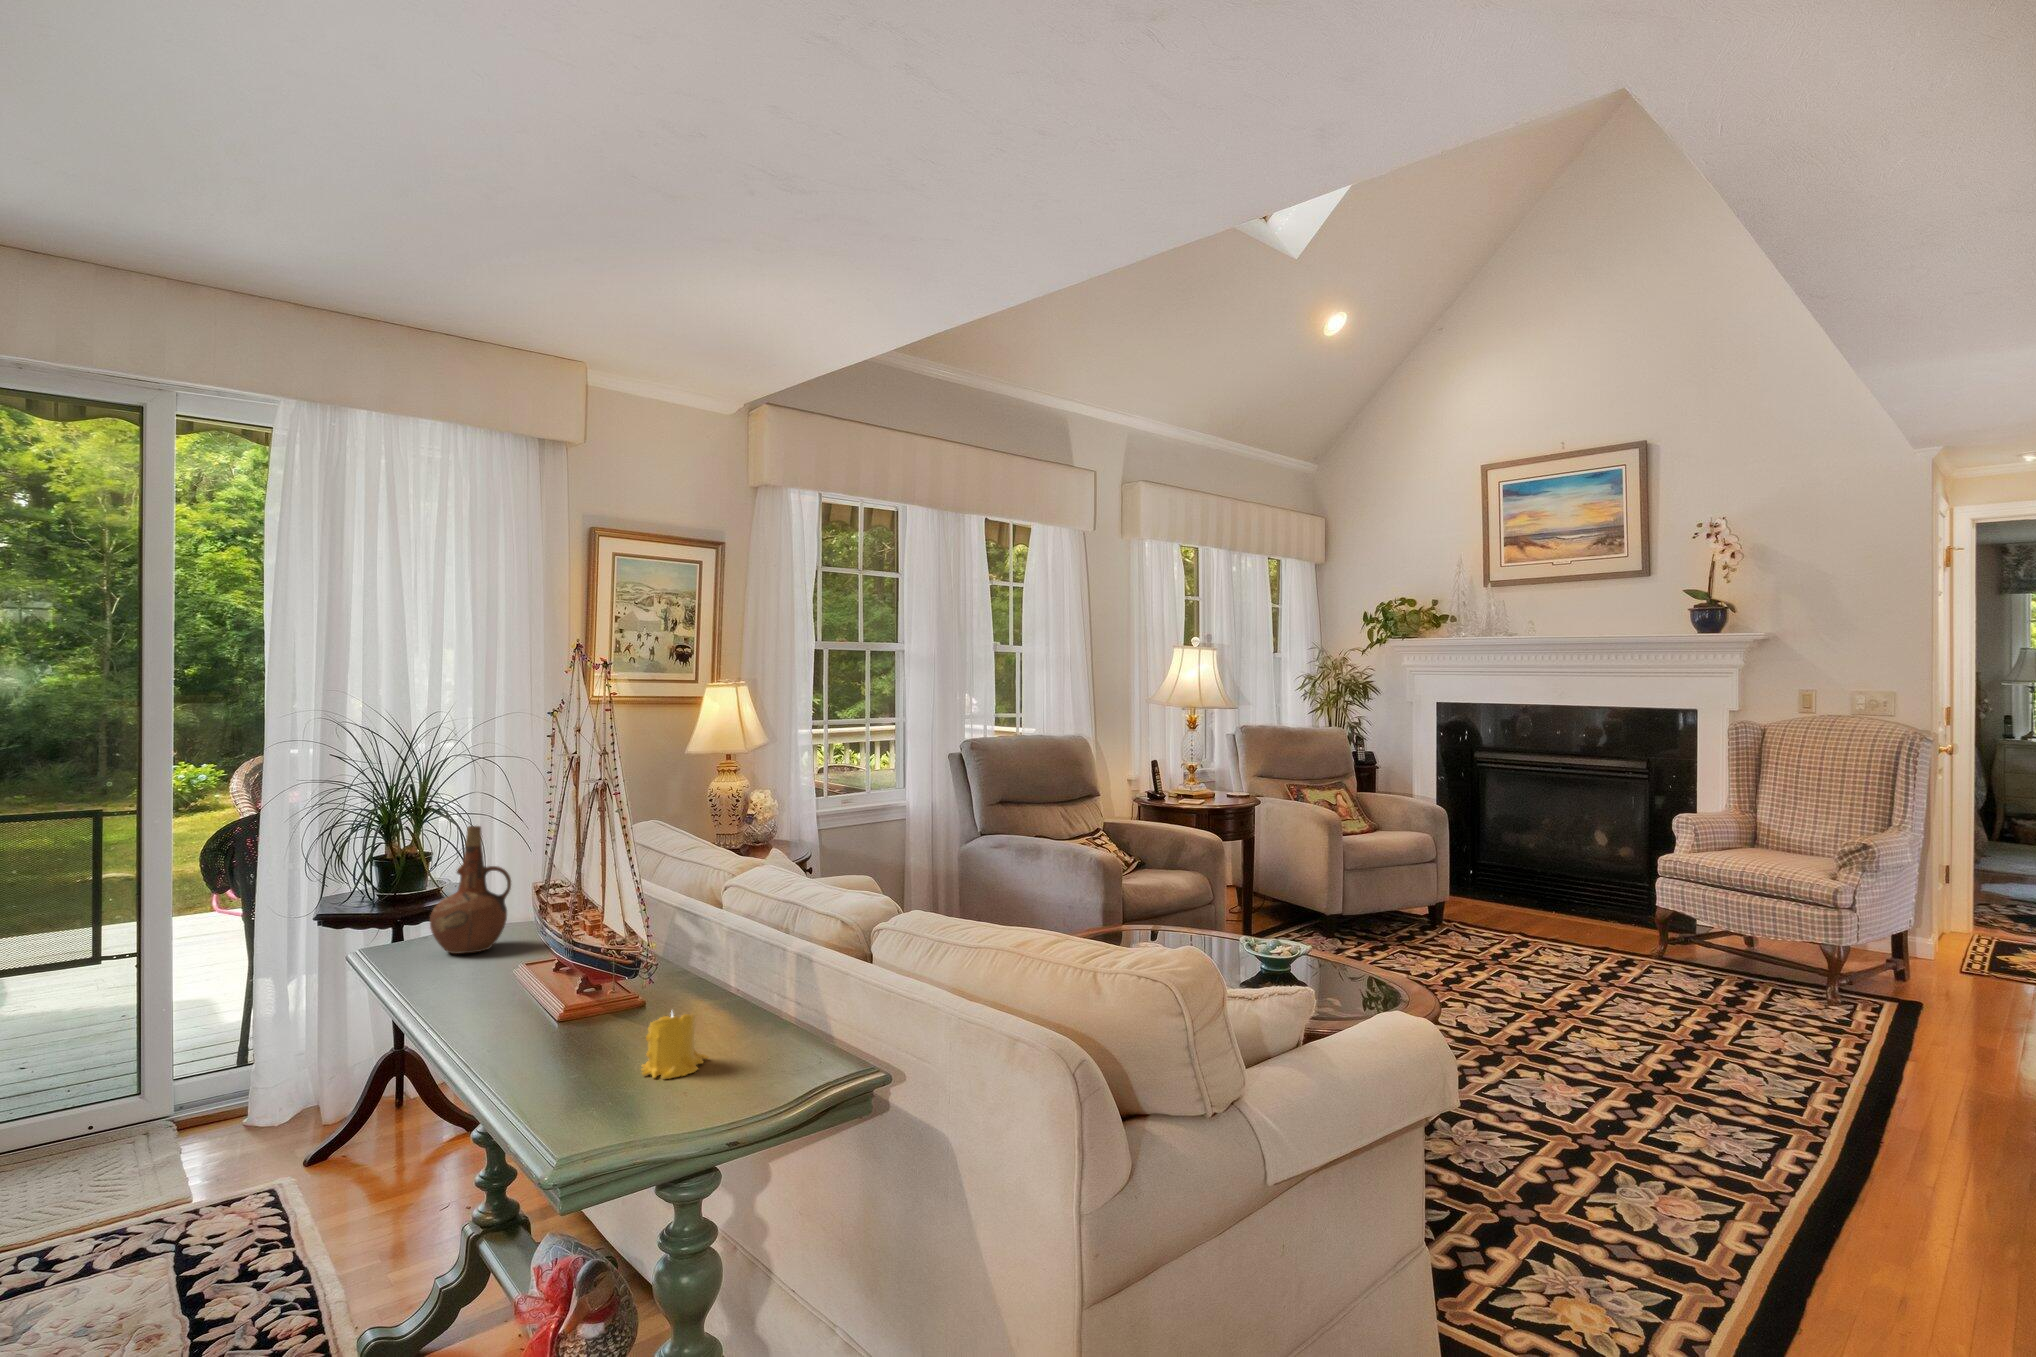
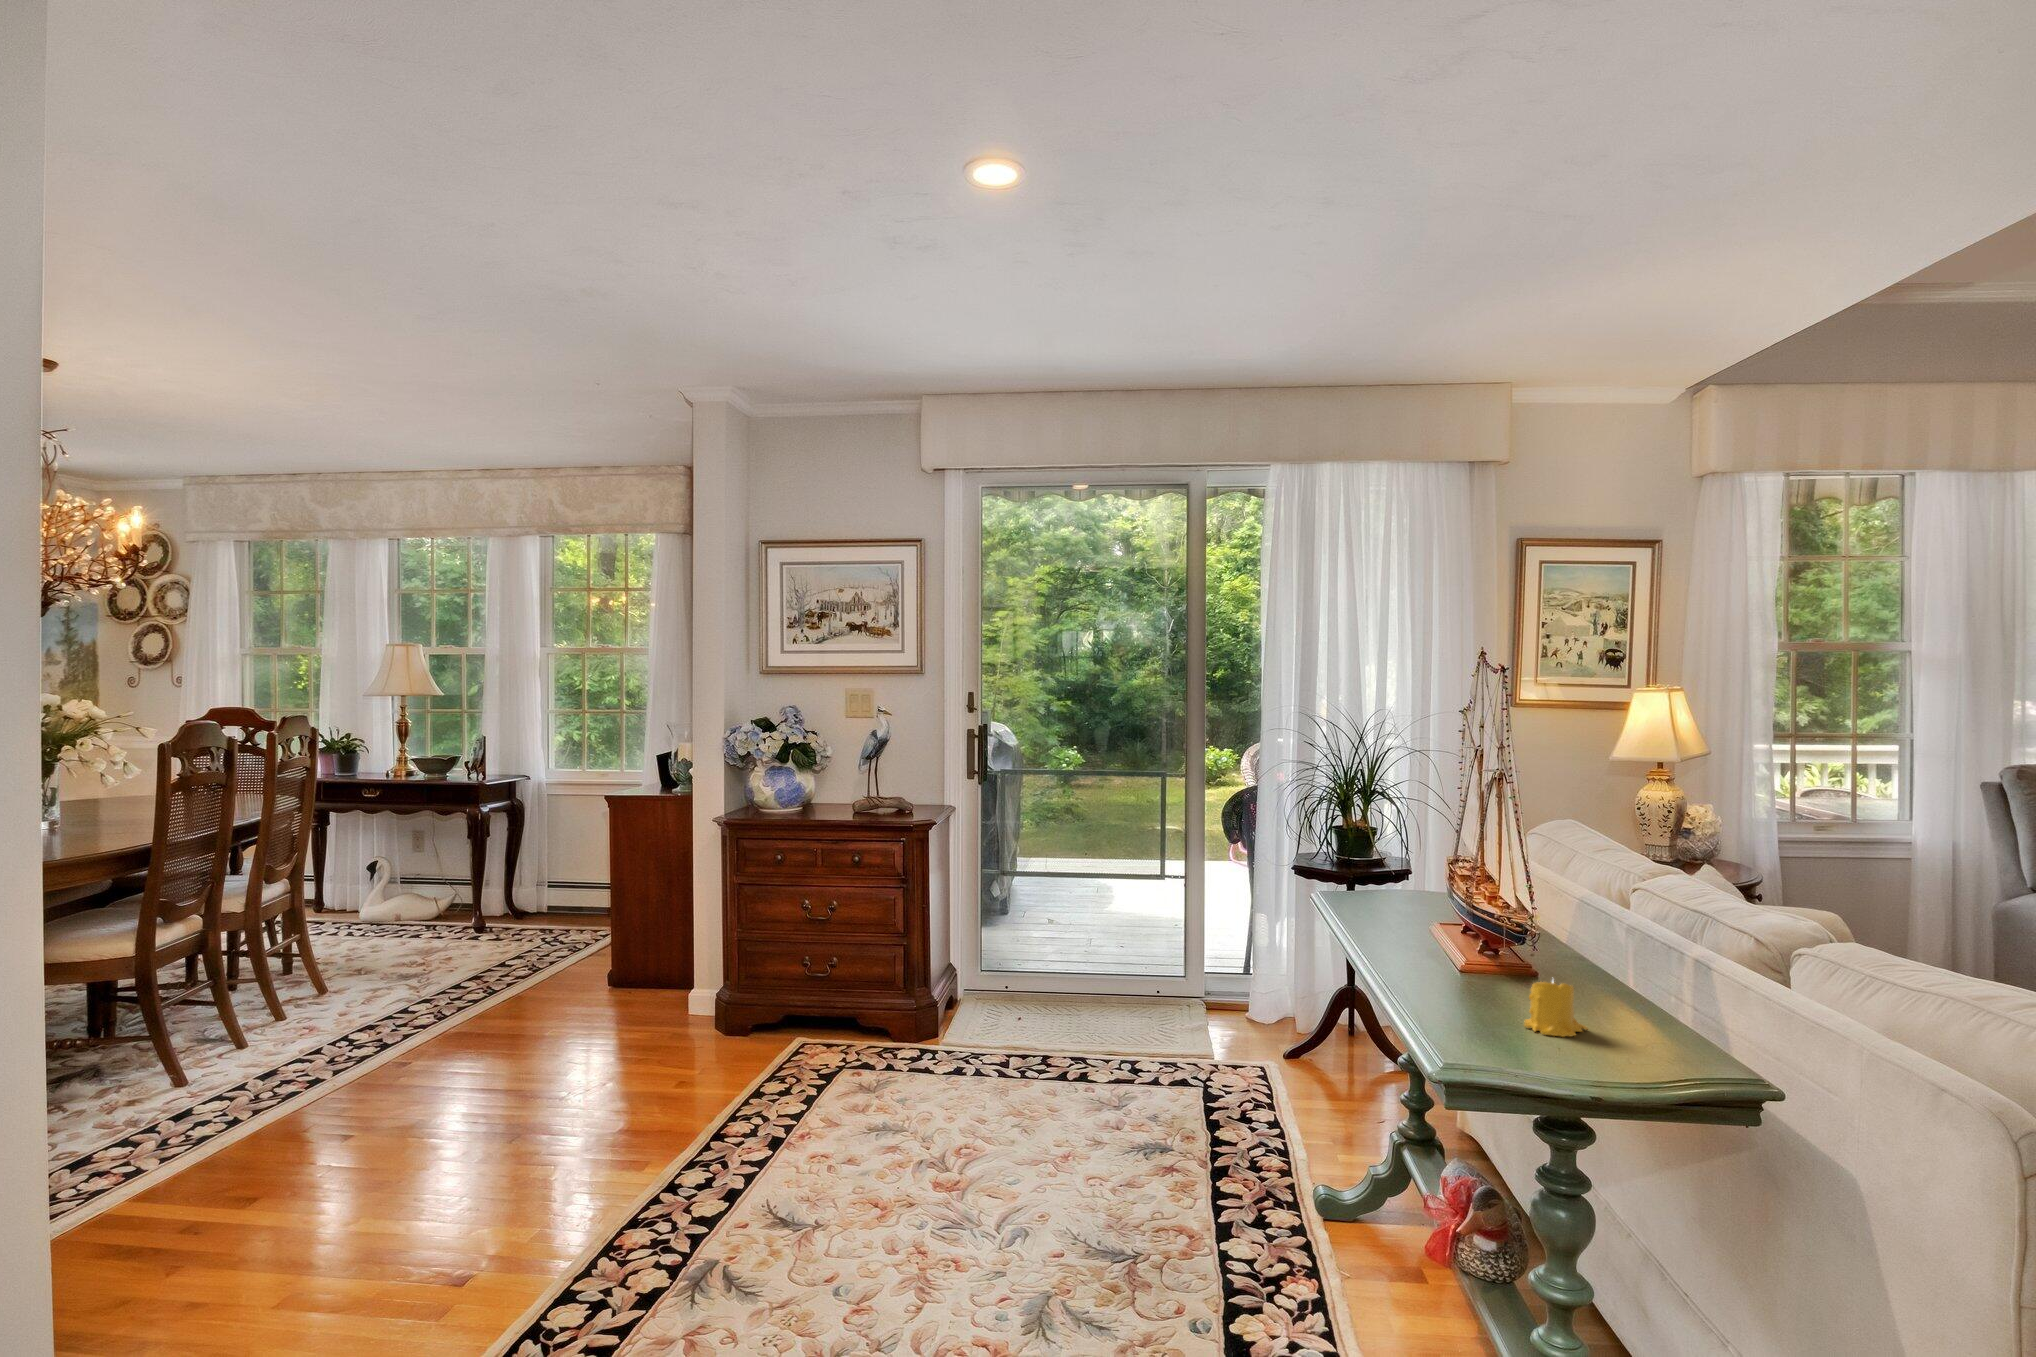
ceramic pitcher: present [430,826,511,954] -> none [1368,805,1432,910]

